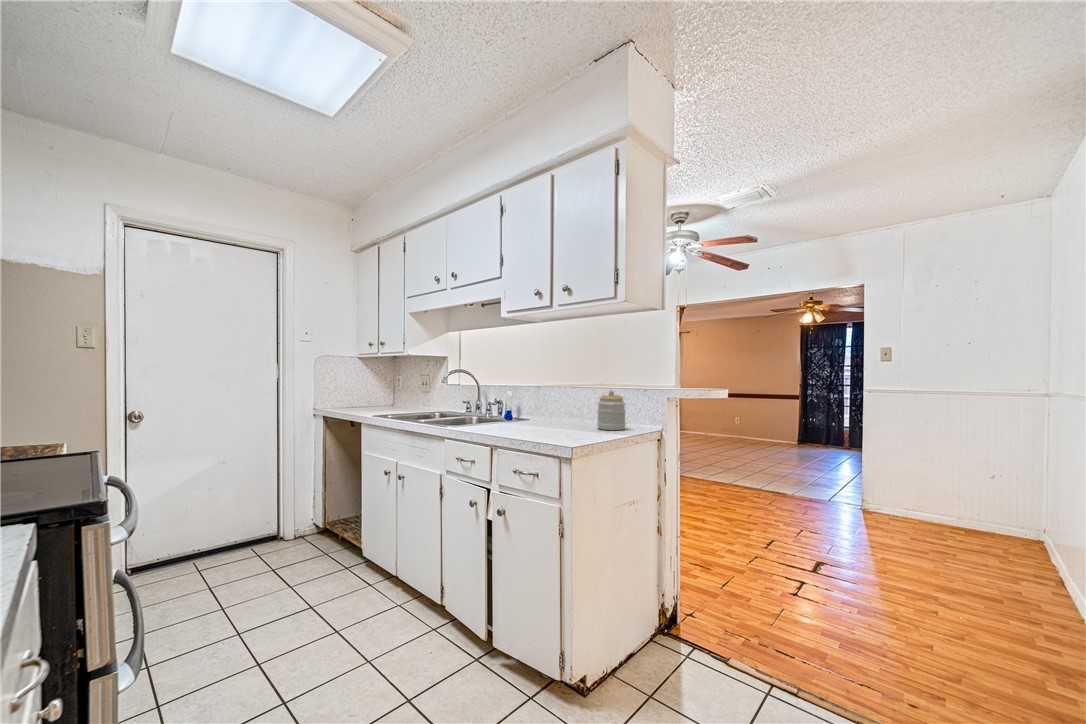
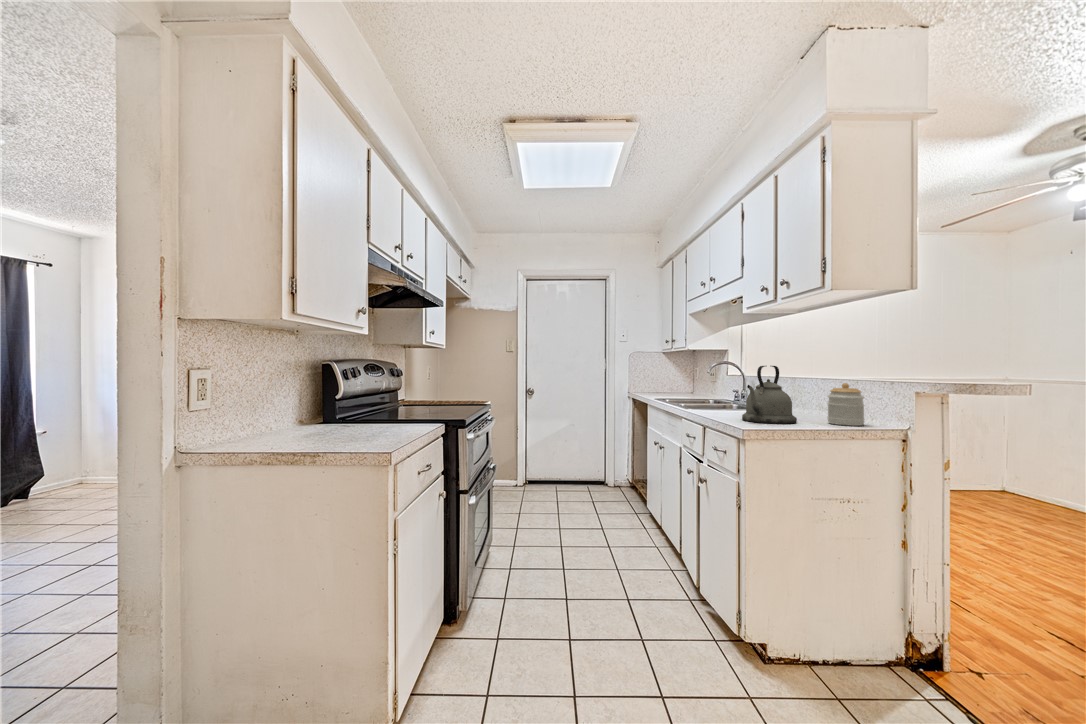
kettle: none [531,374,582,436] -> present [742,366,797,424]

